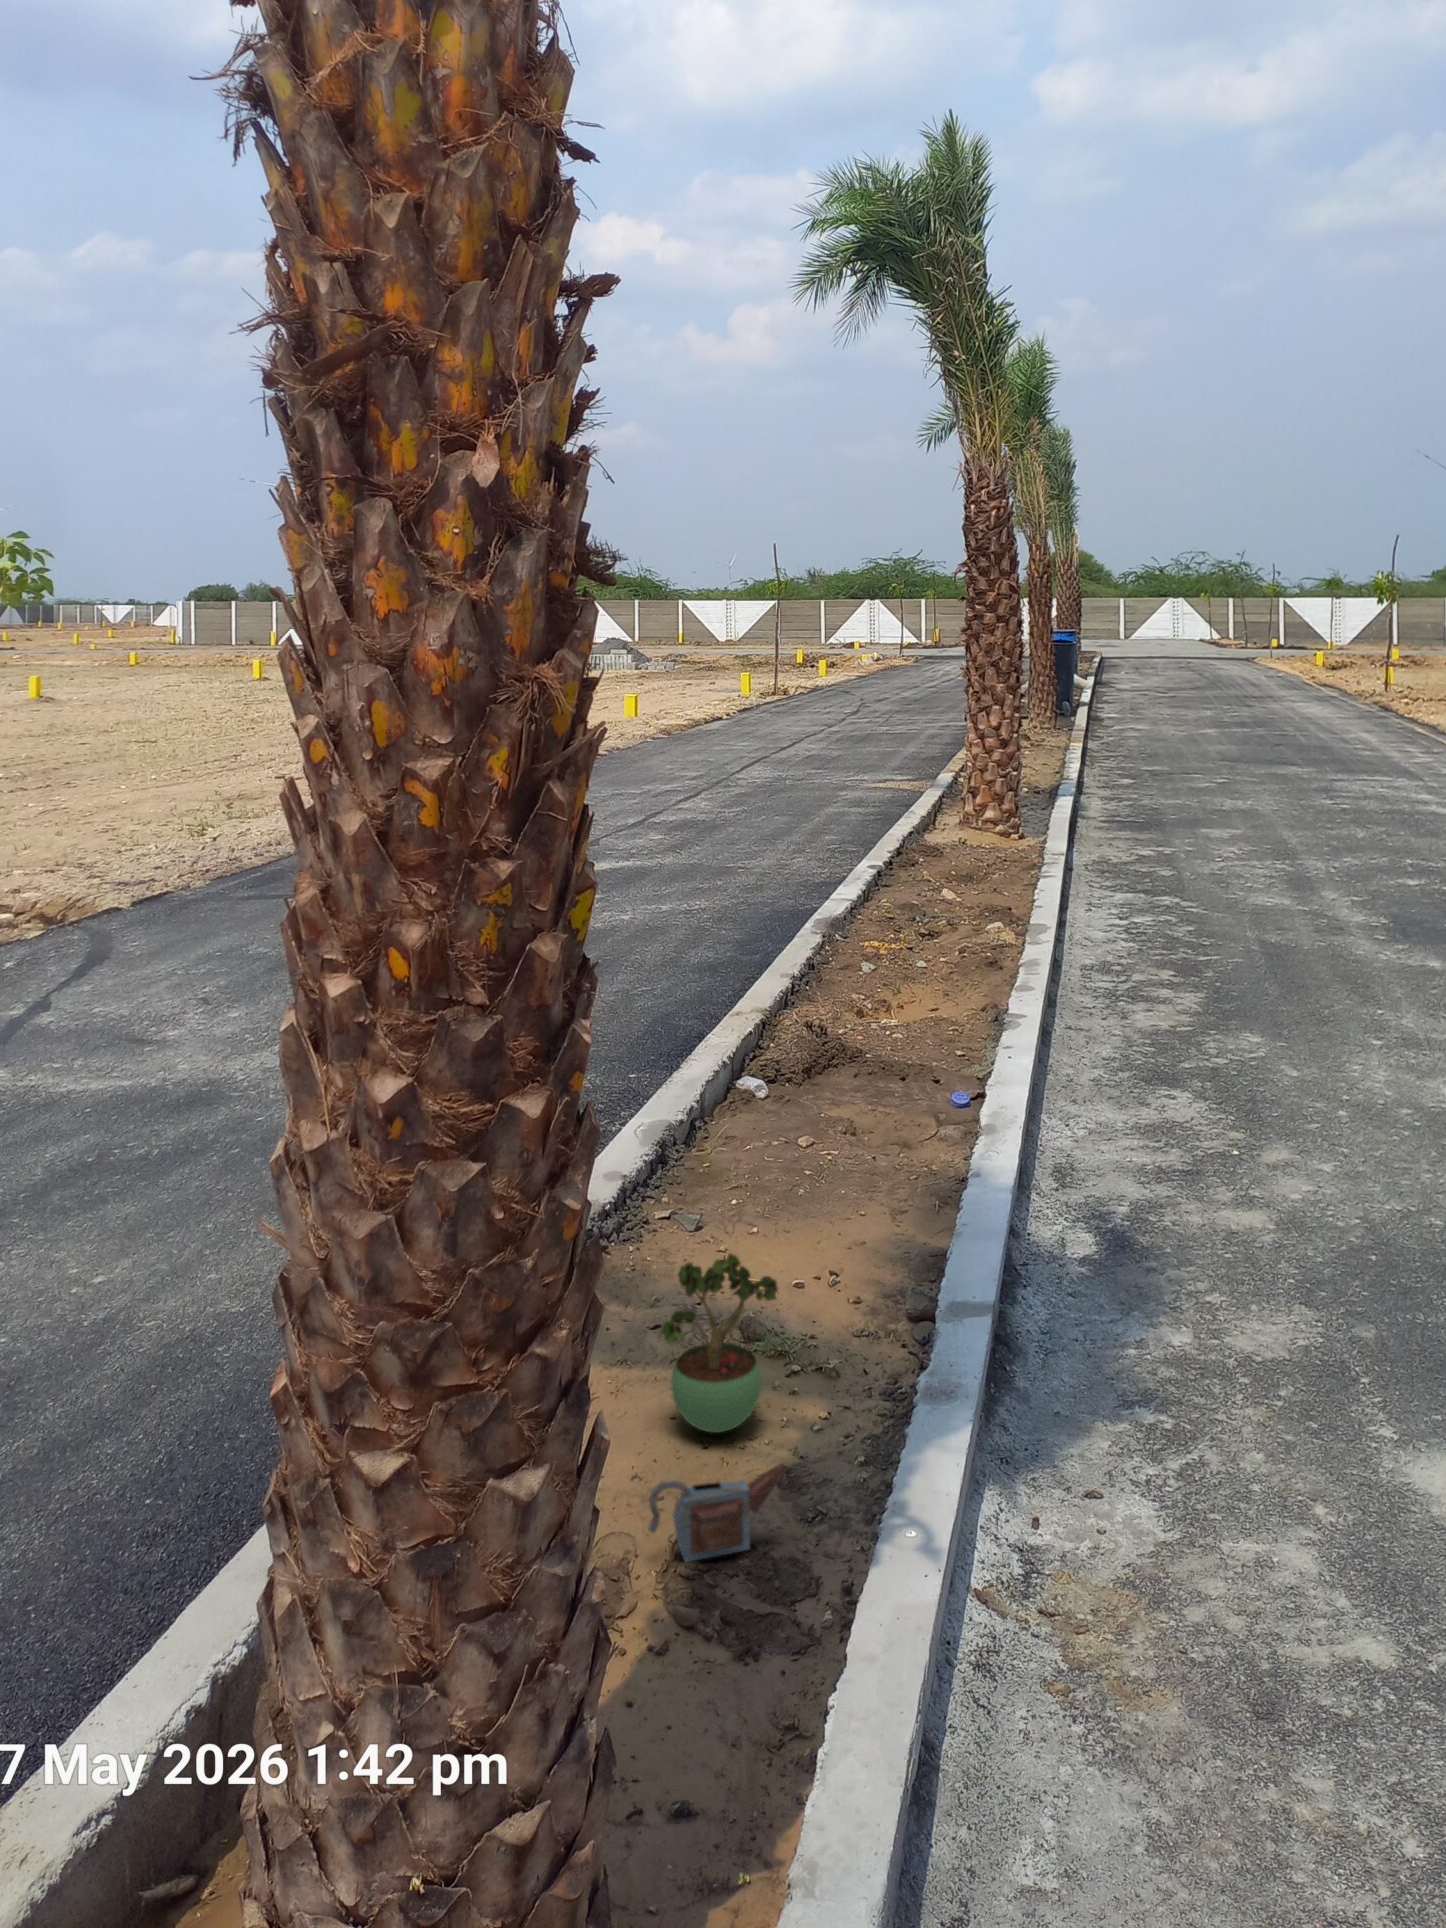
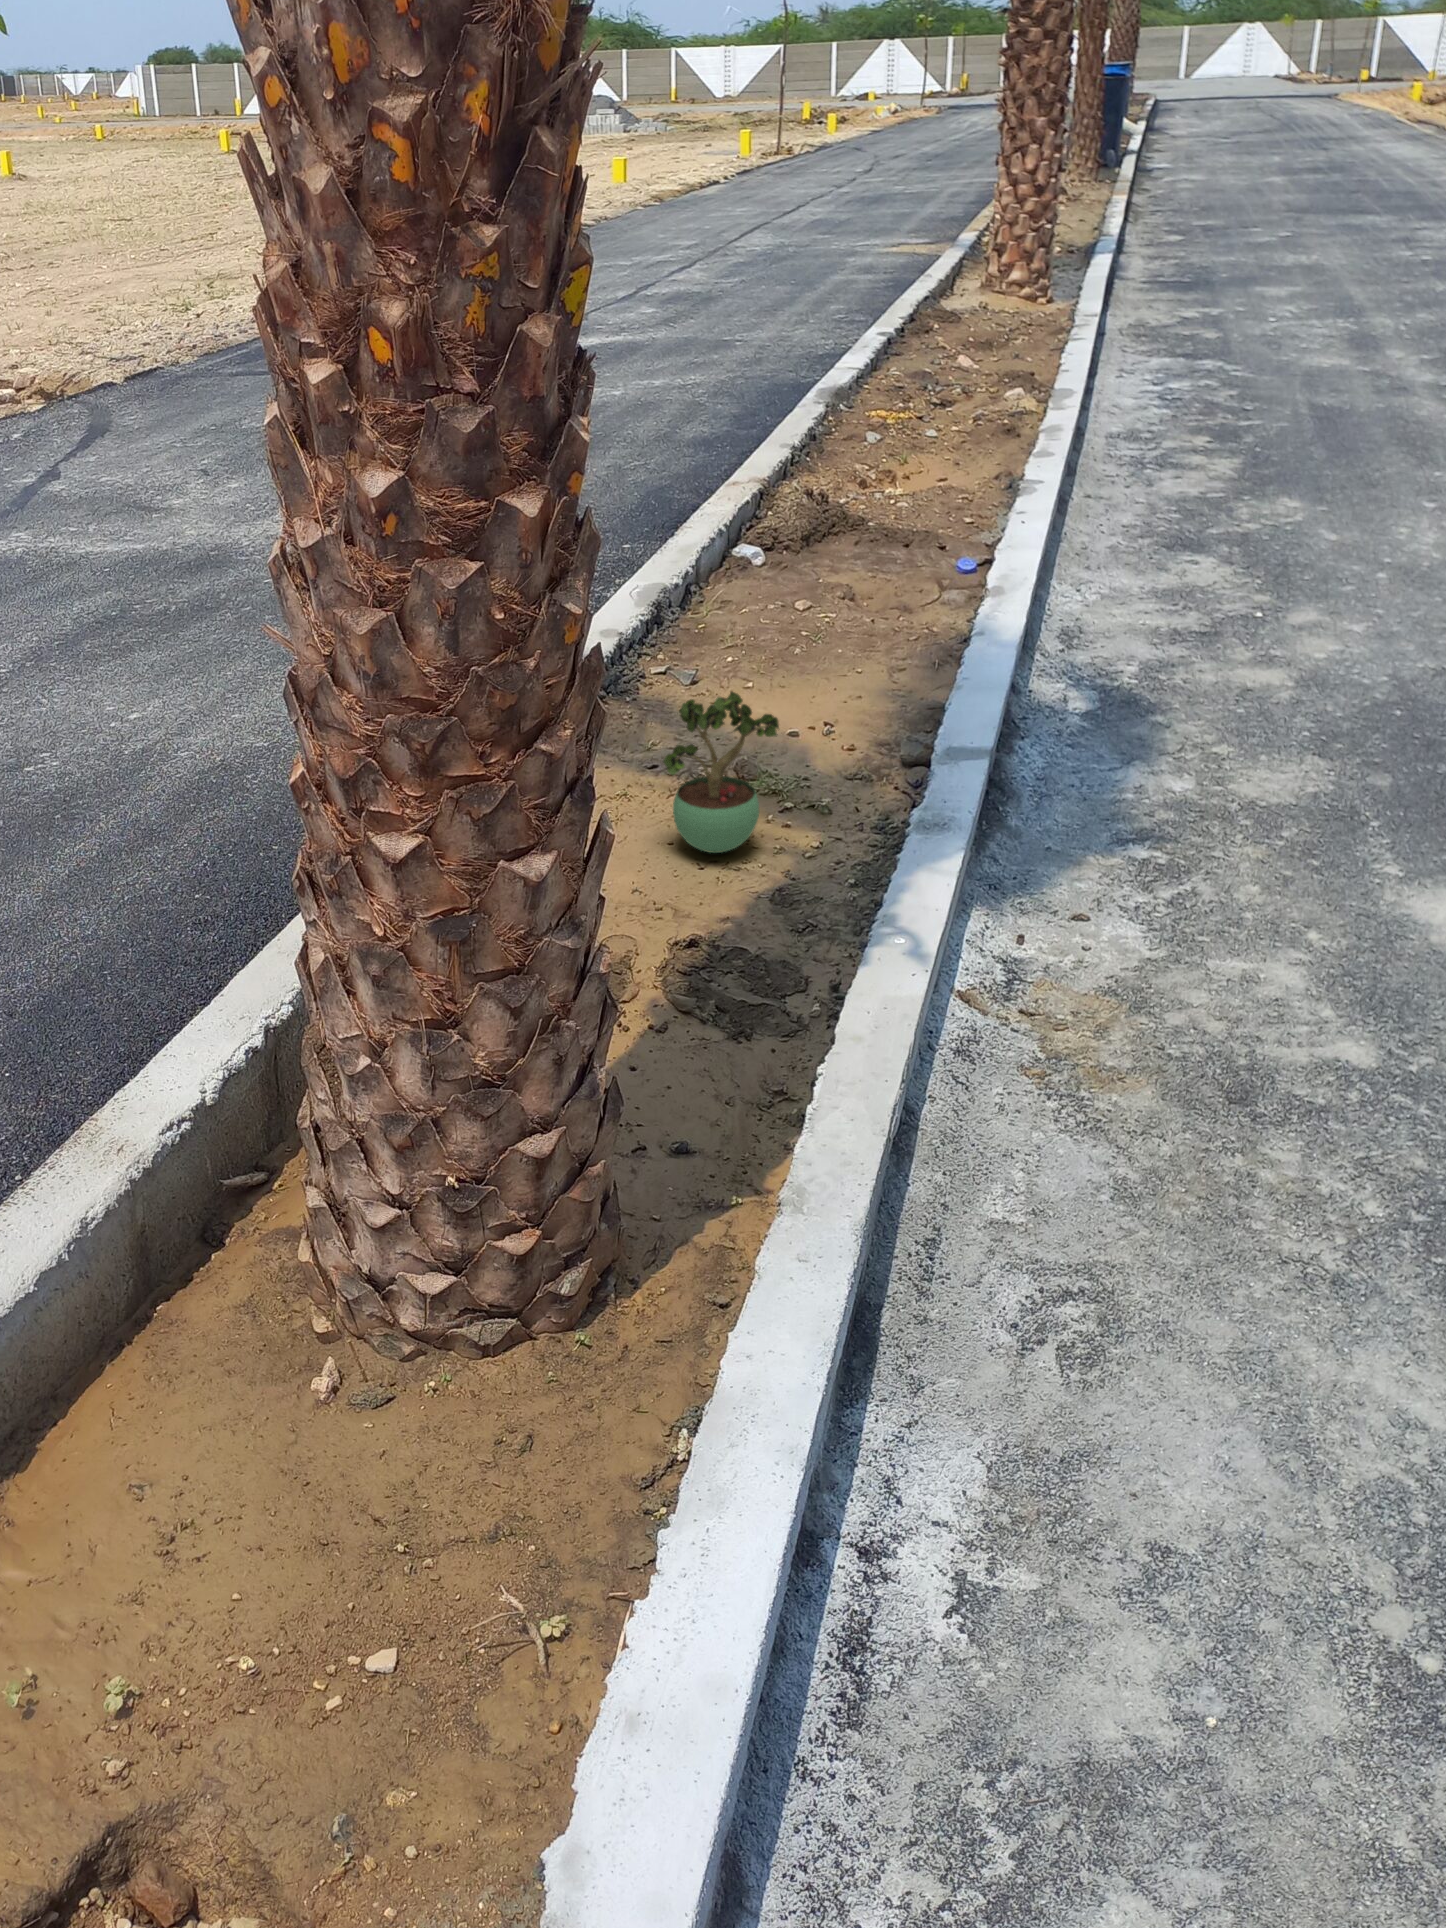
watering can: present [648,1464,788,1562] -> none [652,878,785,956]

